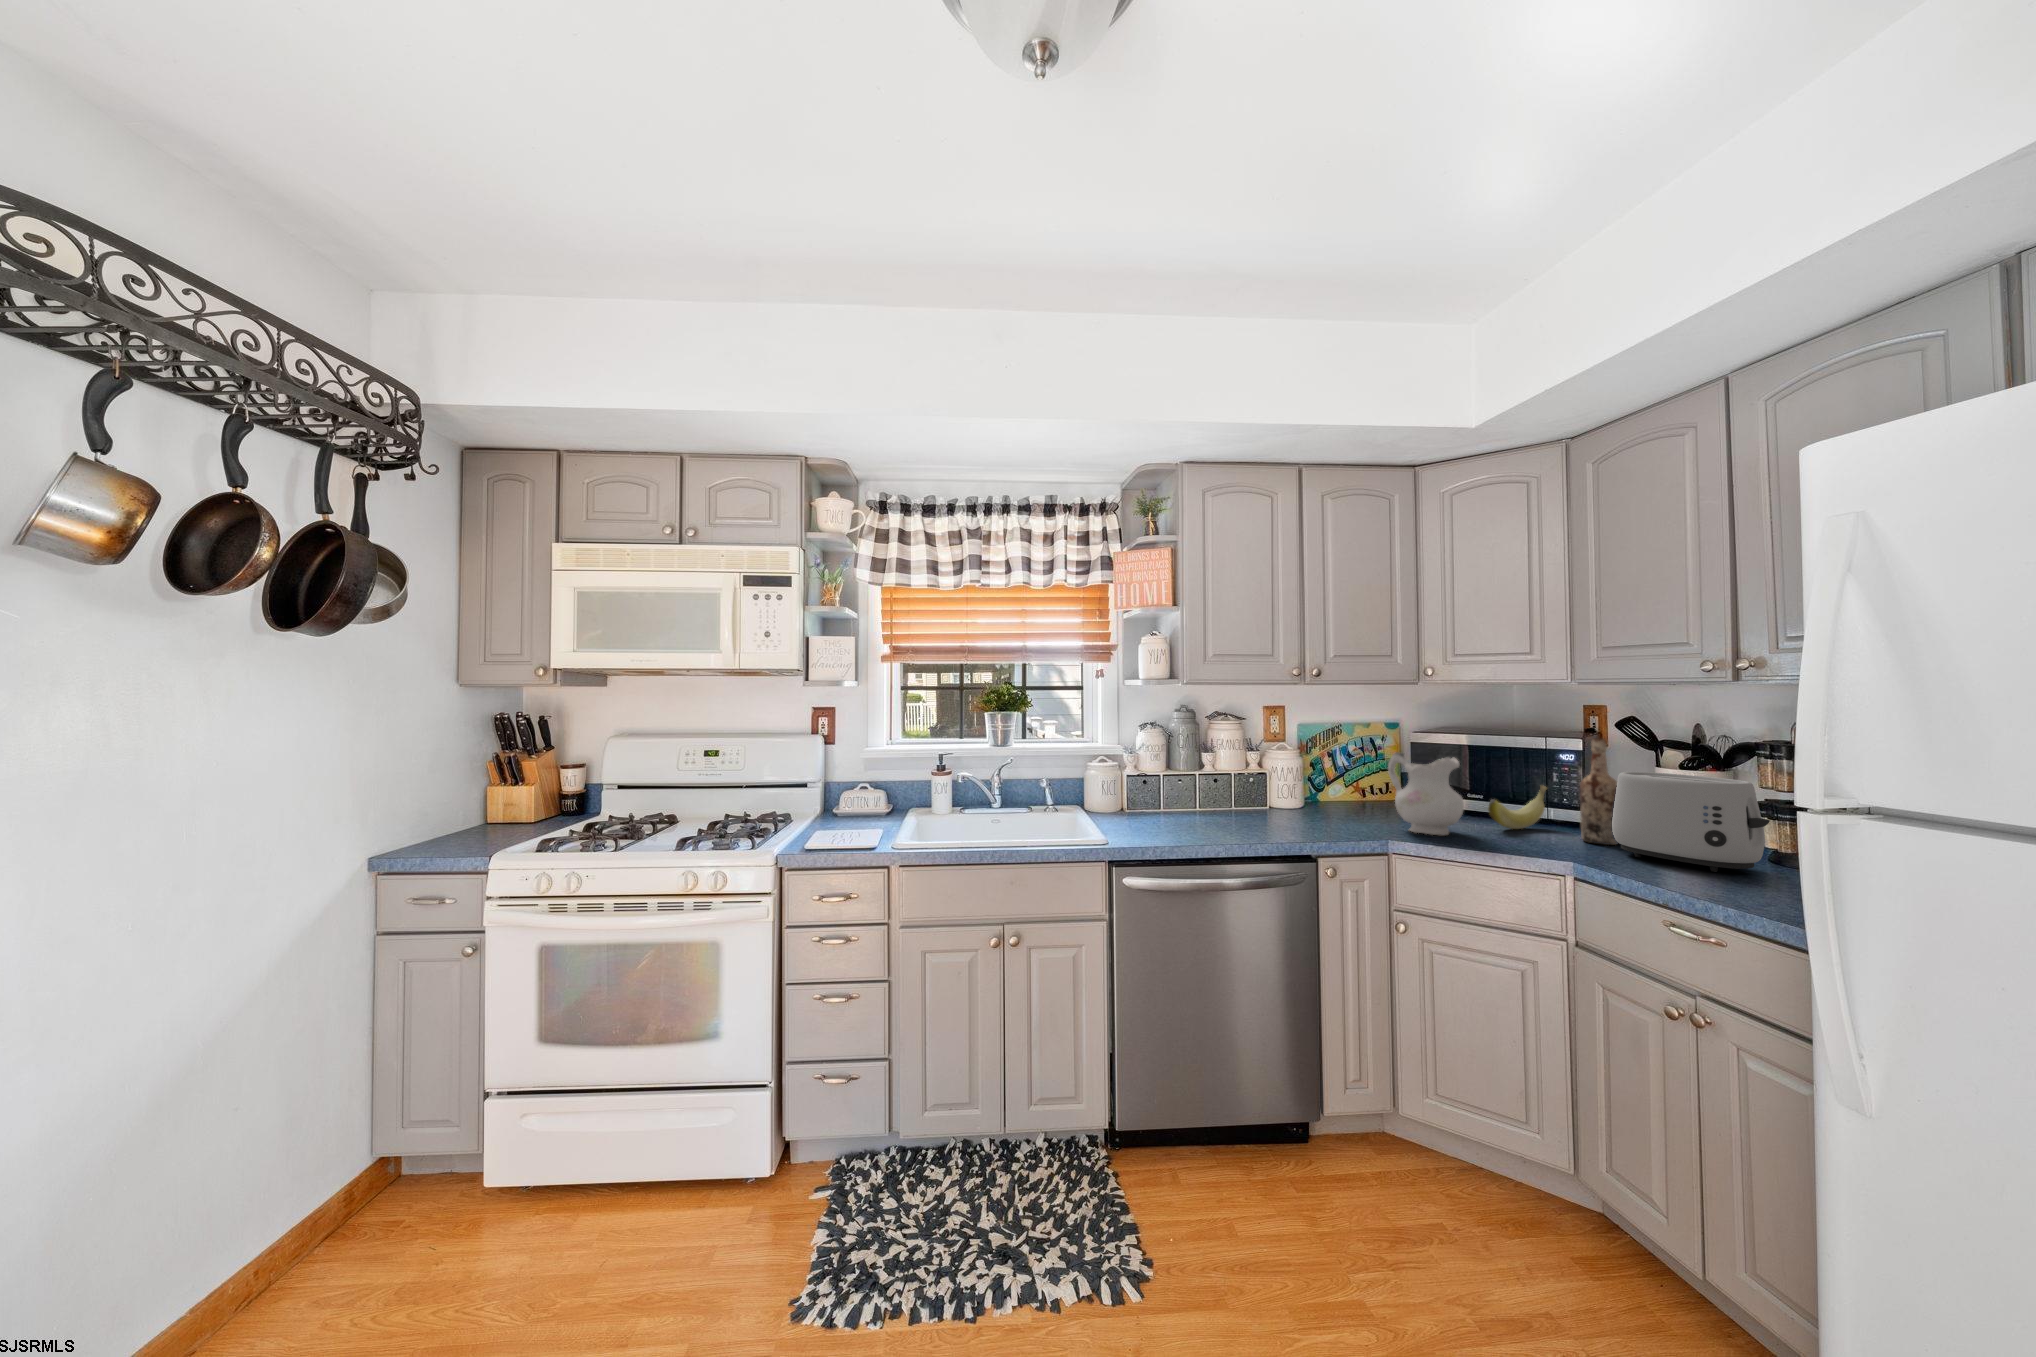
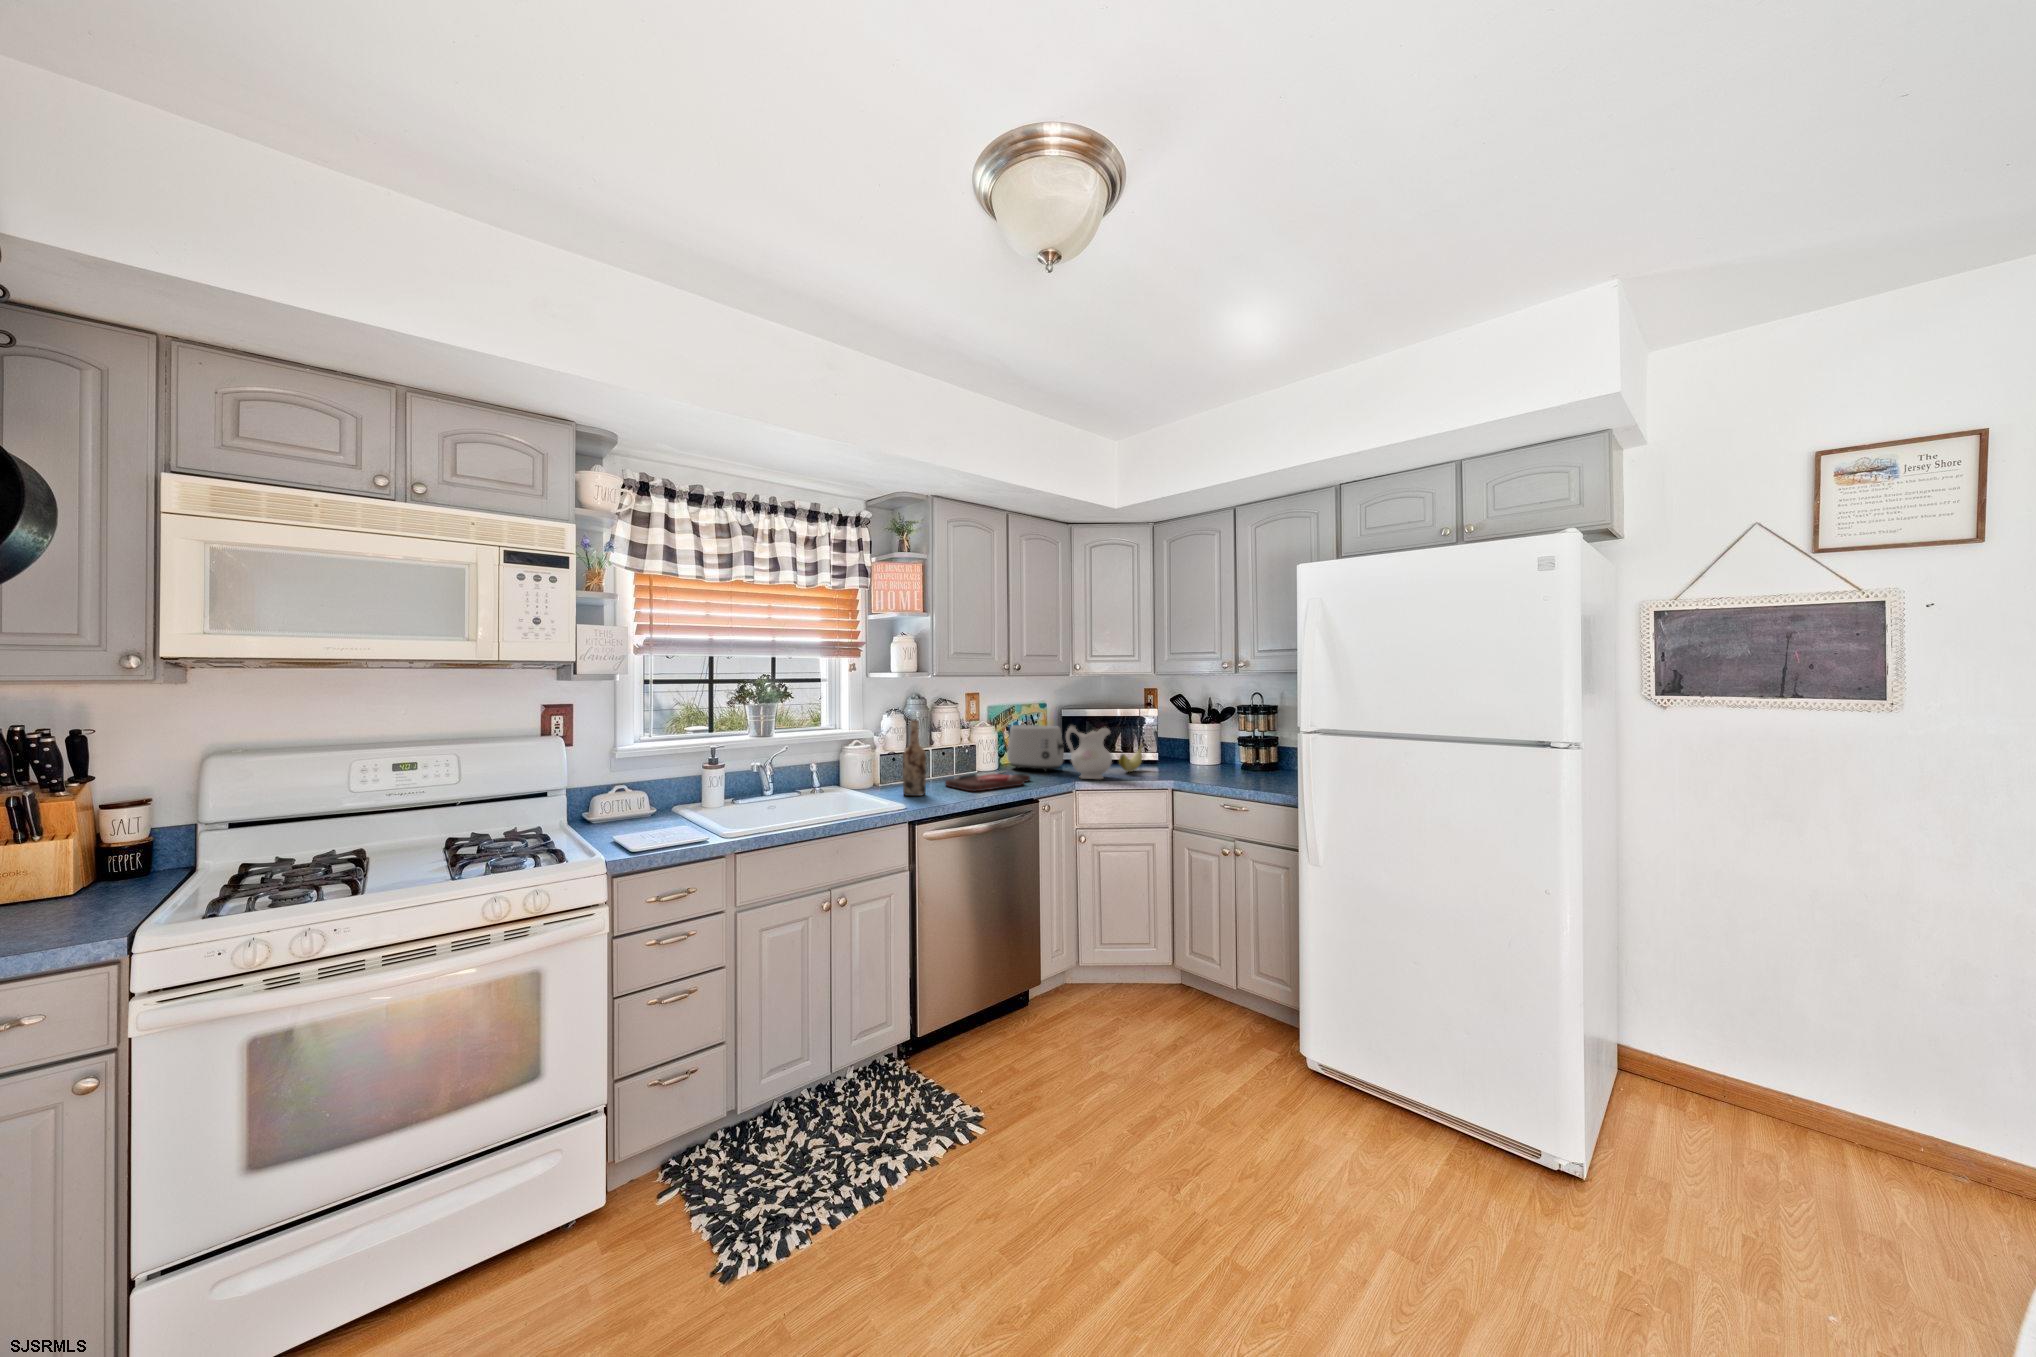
wine bottle: present [1580,738,1618,845] -> present [903,720,926,796]
toaster: present [1612,772,1770,872] -> present [1007,725,1065,771]
cutting board: none [1198,810,1326,833] -> present [945,773,1030,791]

